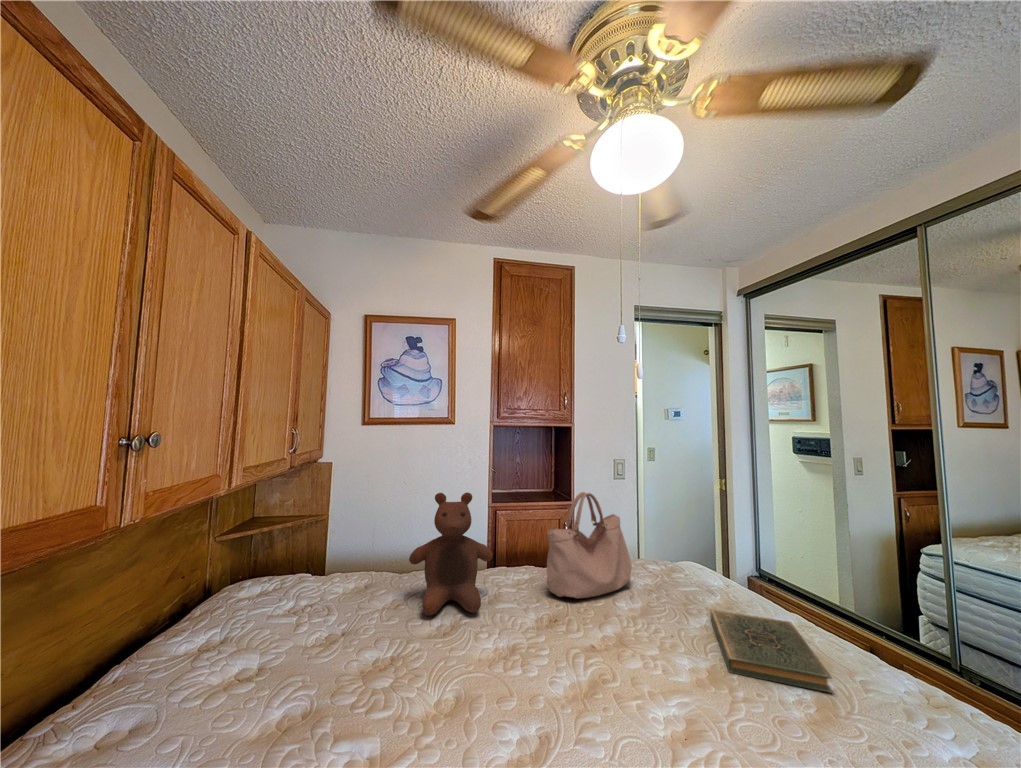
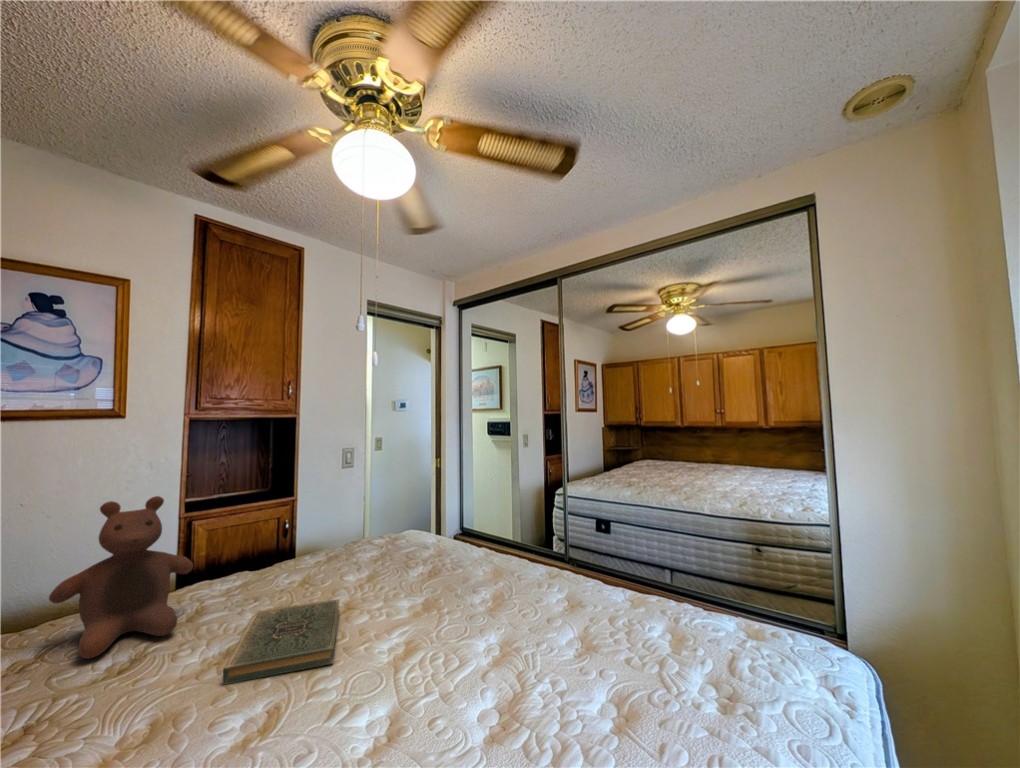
handbag: present [547,492,631,599] -> none [266,480,358,591]
book: present [710,609,832,693] -> present [223,599,340,685]

